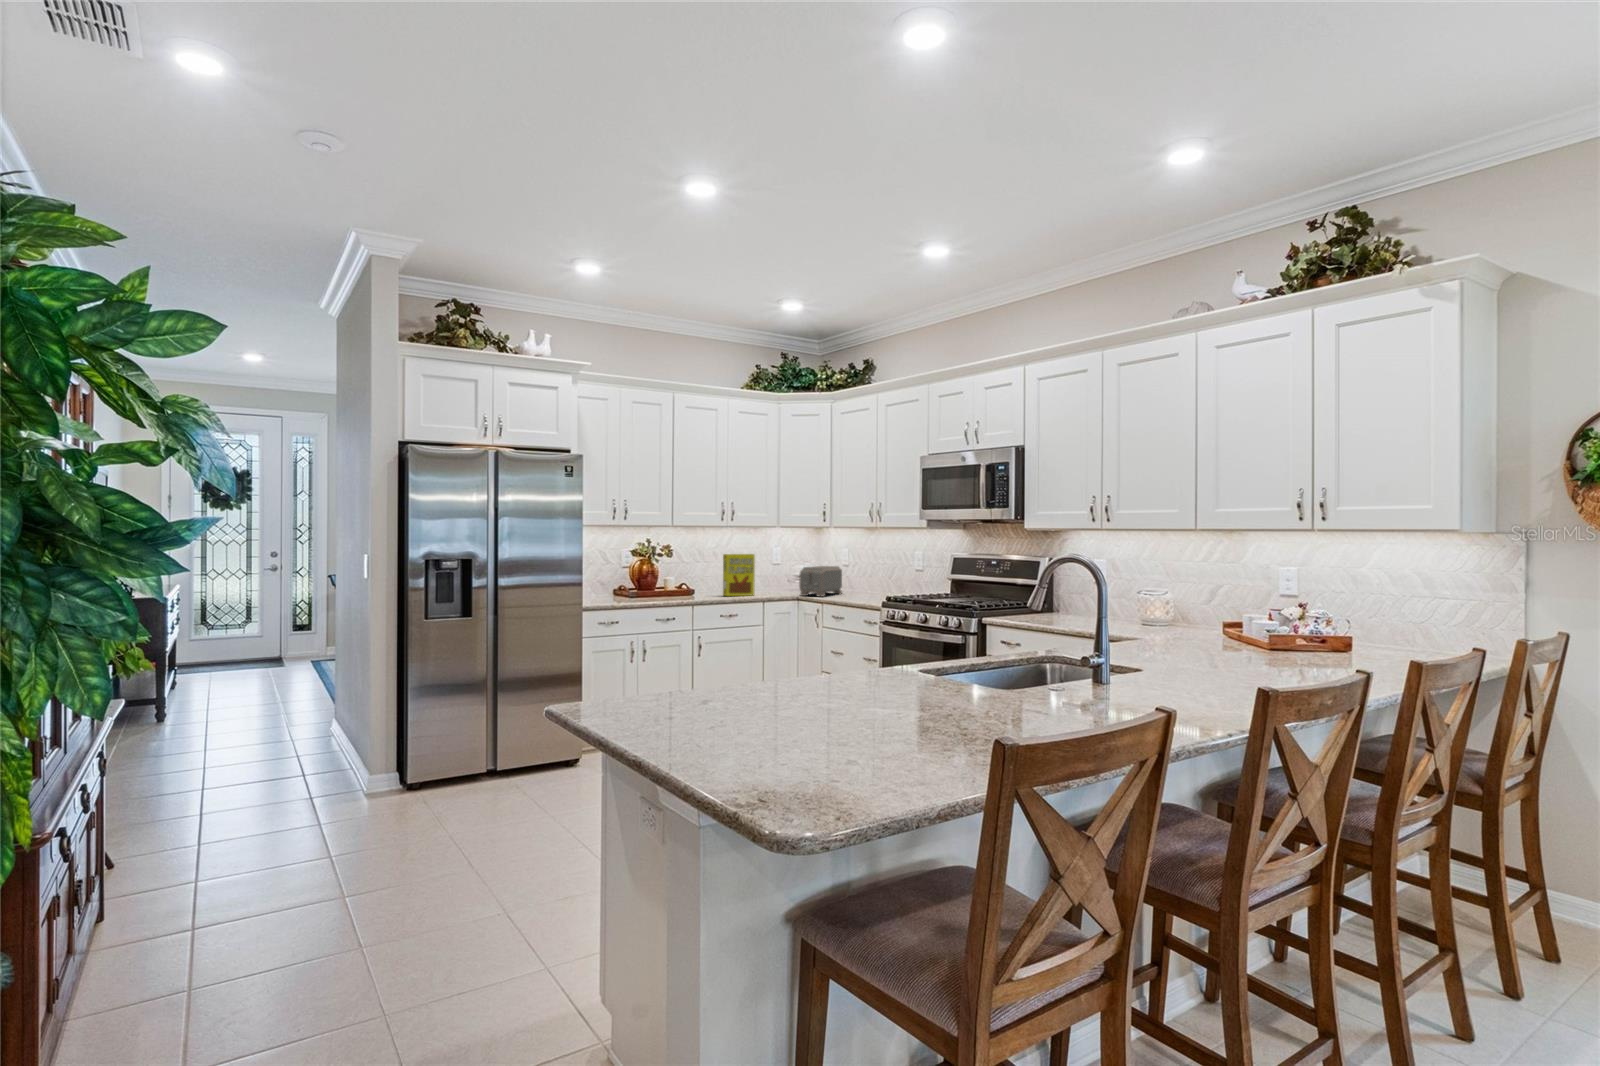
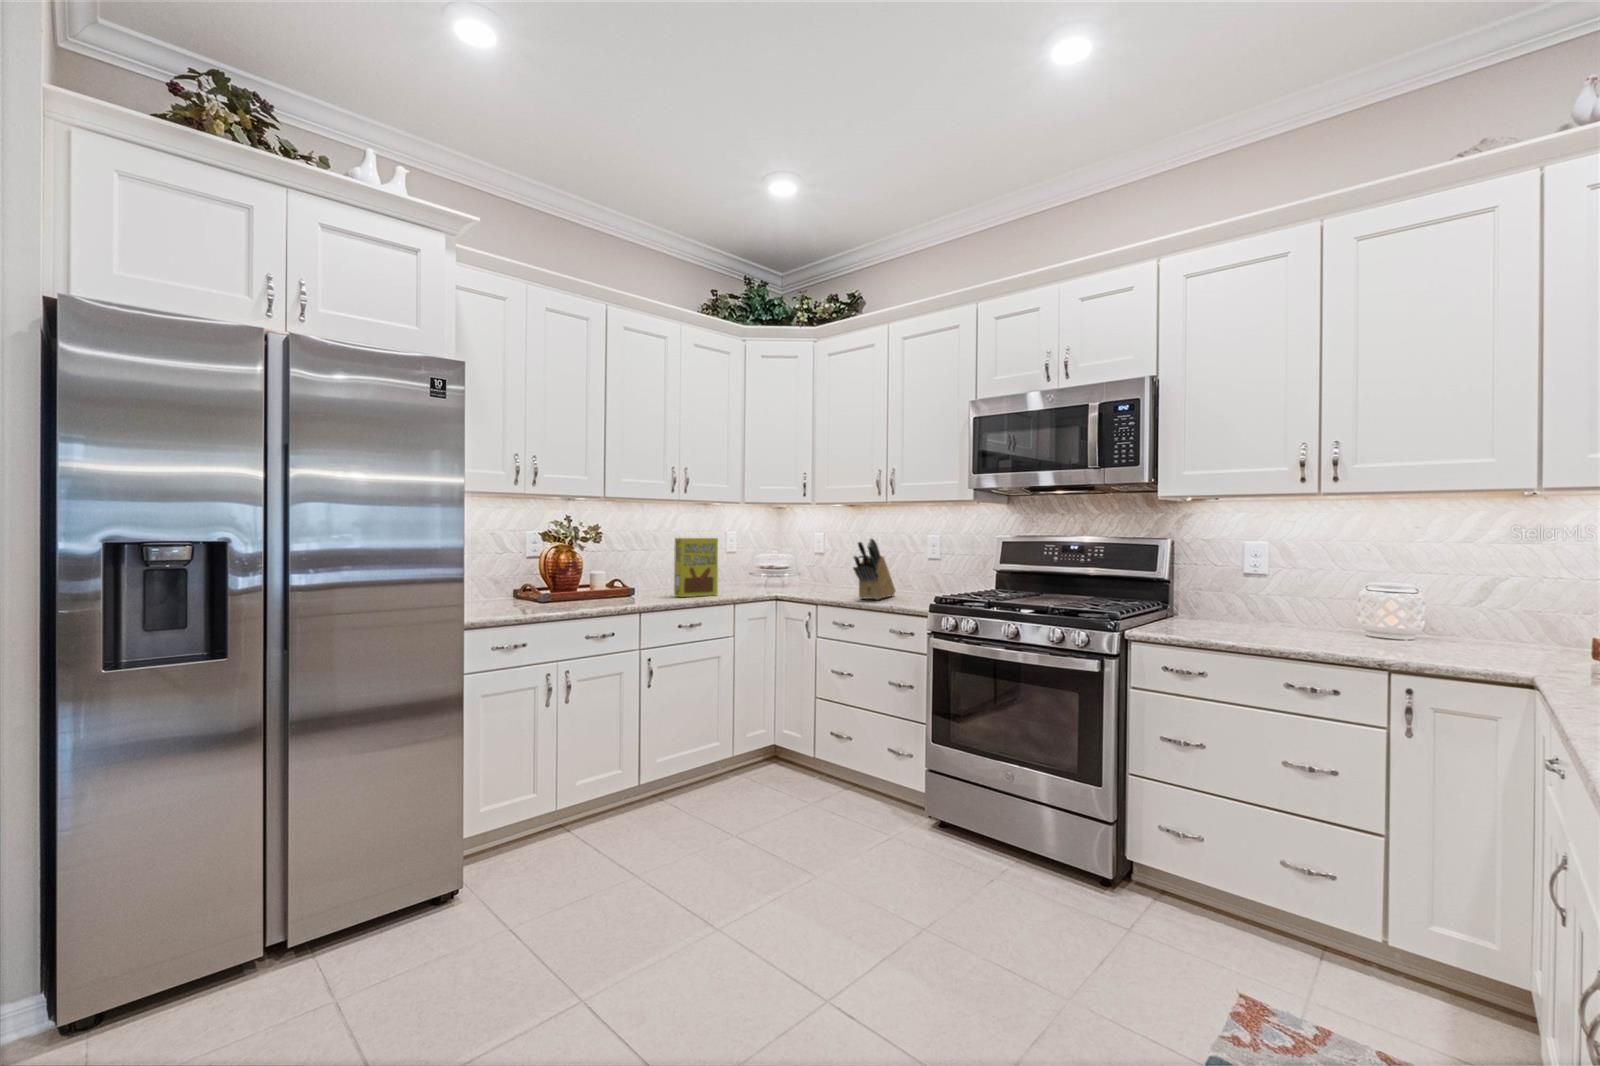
knife block: none [845,555,885,599] -> present [853,539,896,600]
toaster: present [799,566,842,596] -> none [780,554,832,596]

